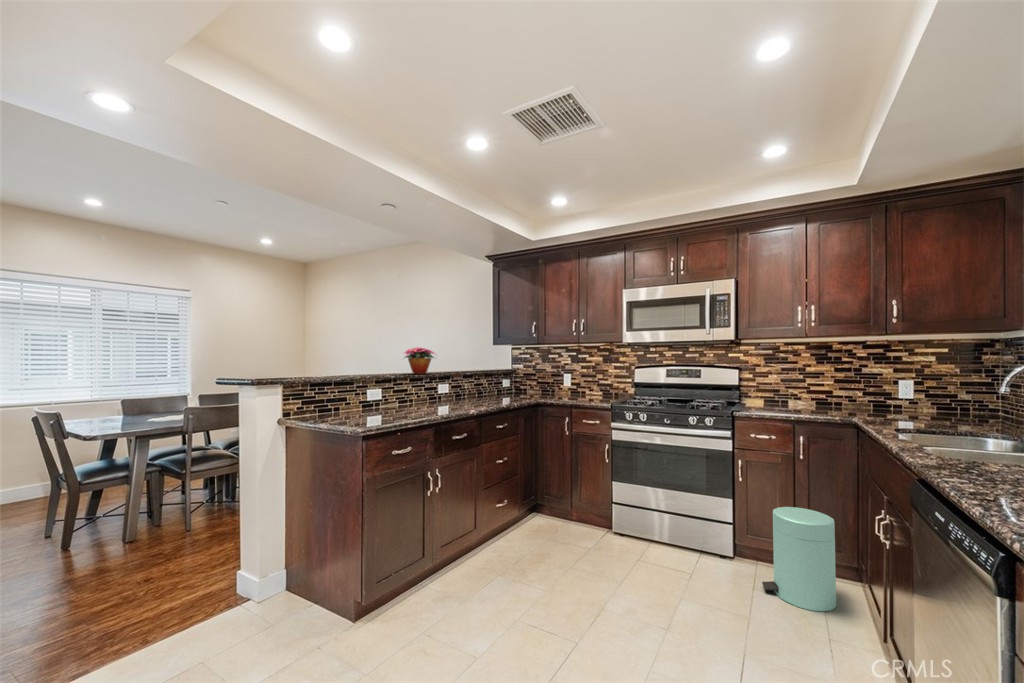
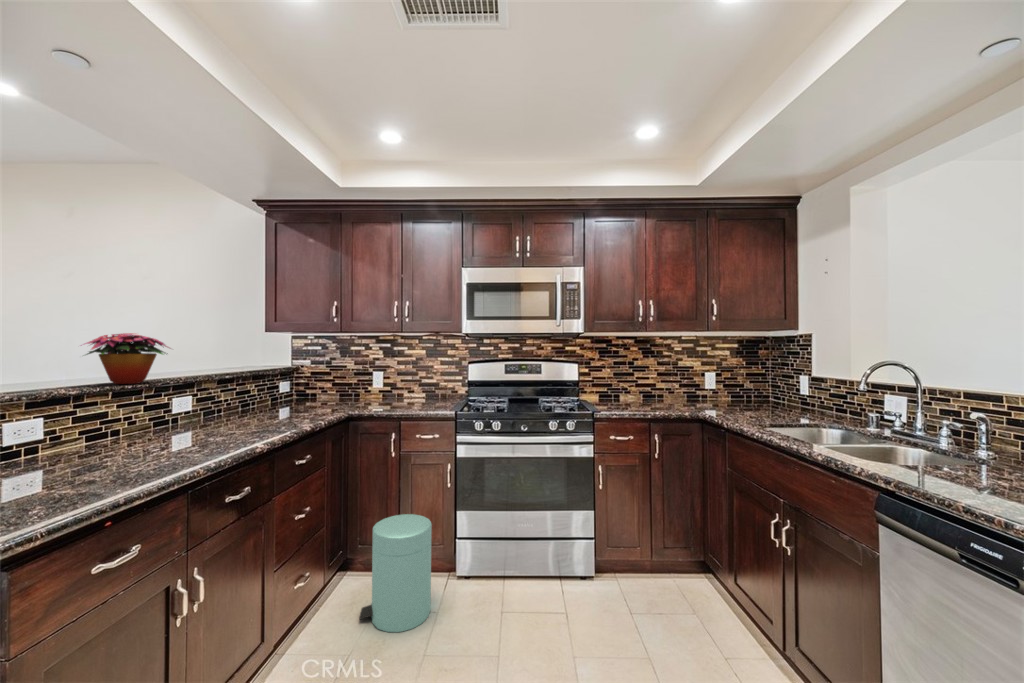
trash can: present [762,507,836,611] -> present [359,514,432,632]

